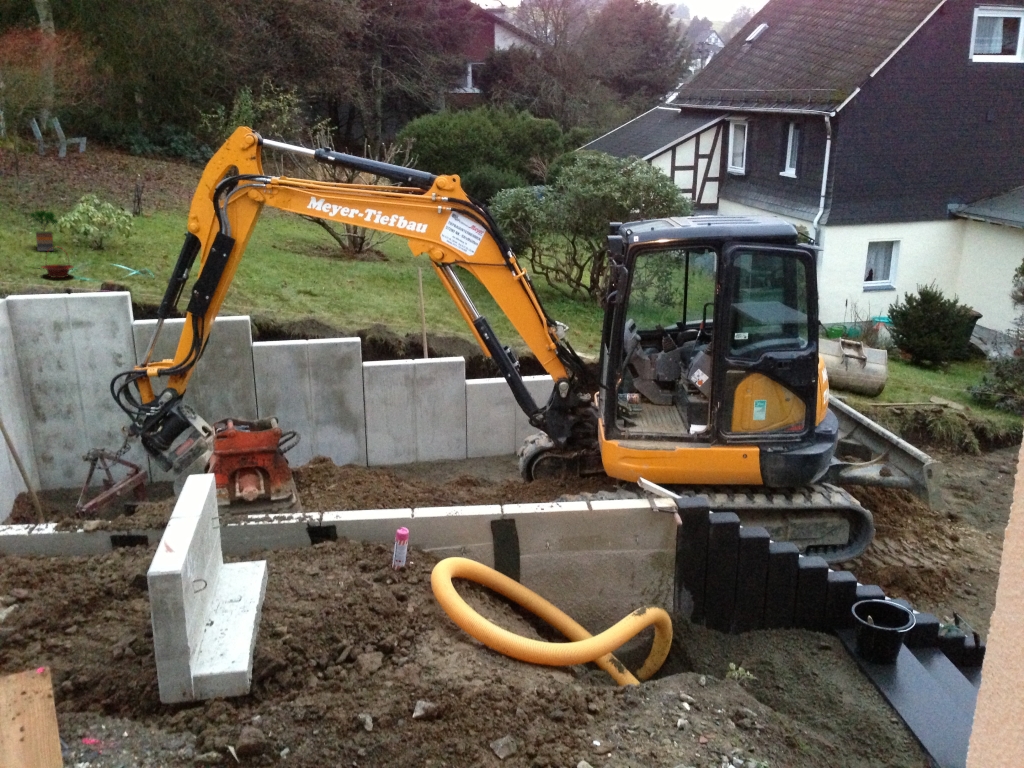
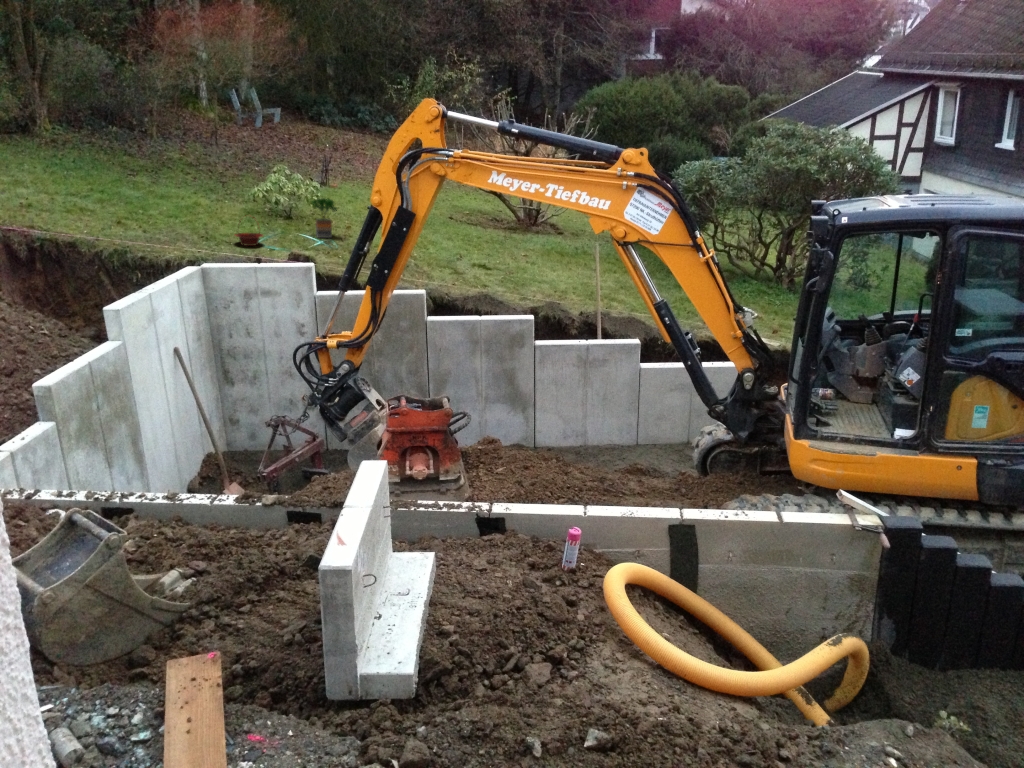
potted tree: present [30,211,58,251] -> present [312,198,337,238]

